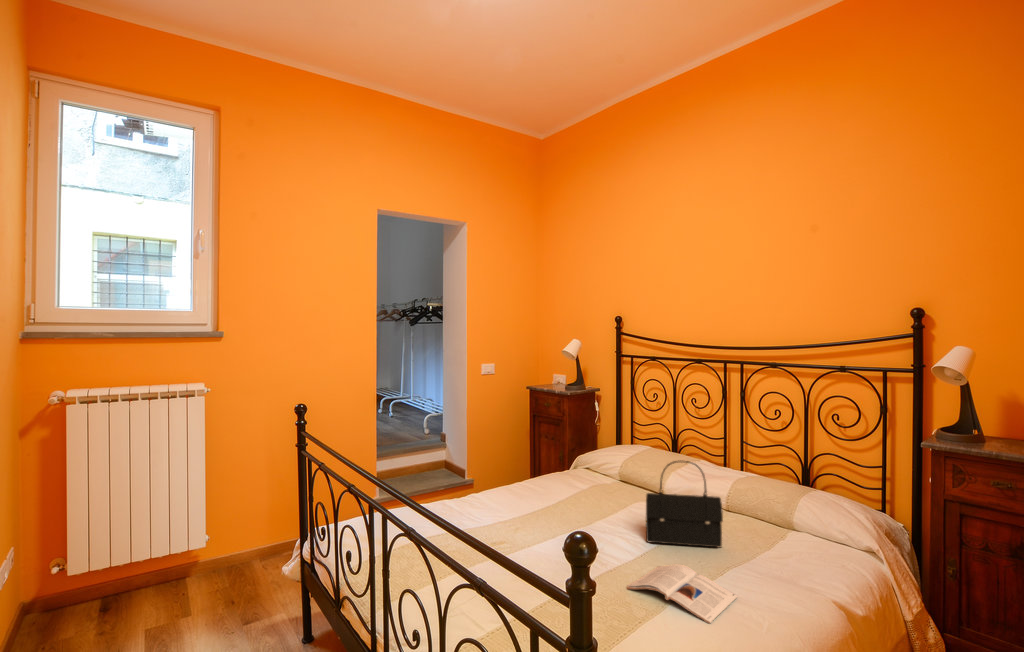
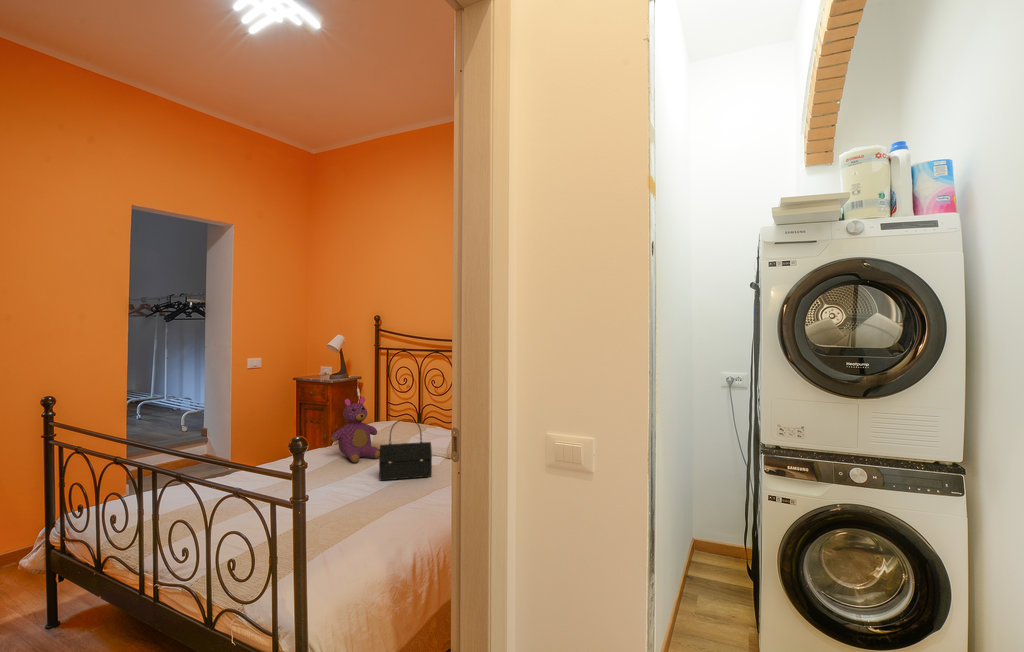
teddy bear: none [575,419,637,504] -> present [331,397,379,463]
magazine: present [628,564,737,623] -> none [357,487,430,514]

